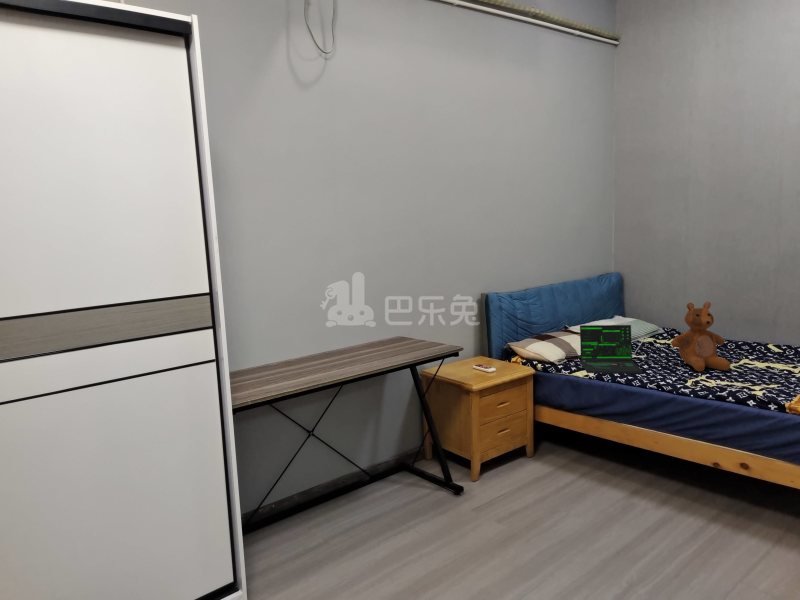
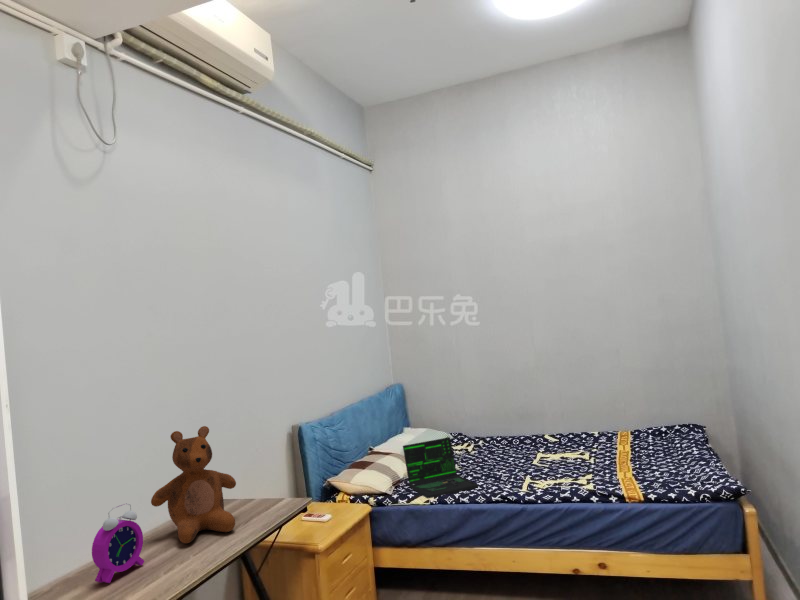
teddy bear: present [671,302,730,372] -> present [151,426,236,543]
alarm clock: none [299,321,332,367] -> present [92,503,144,583]

